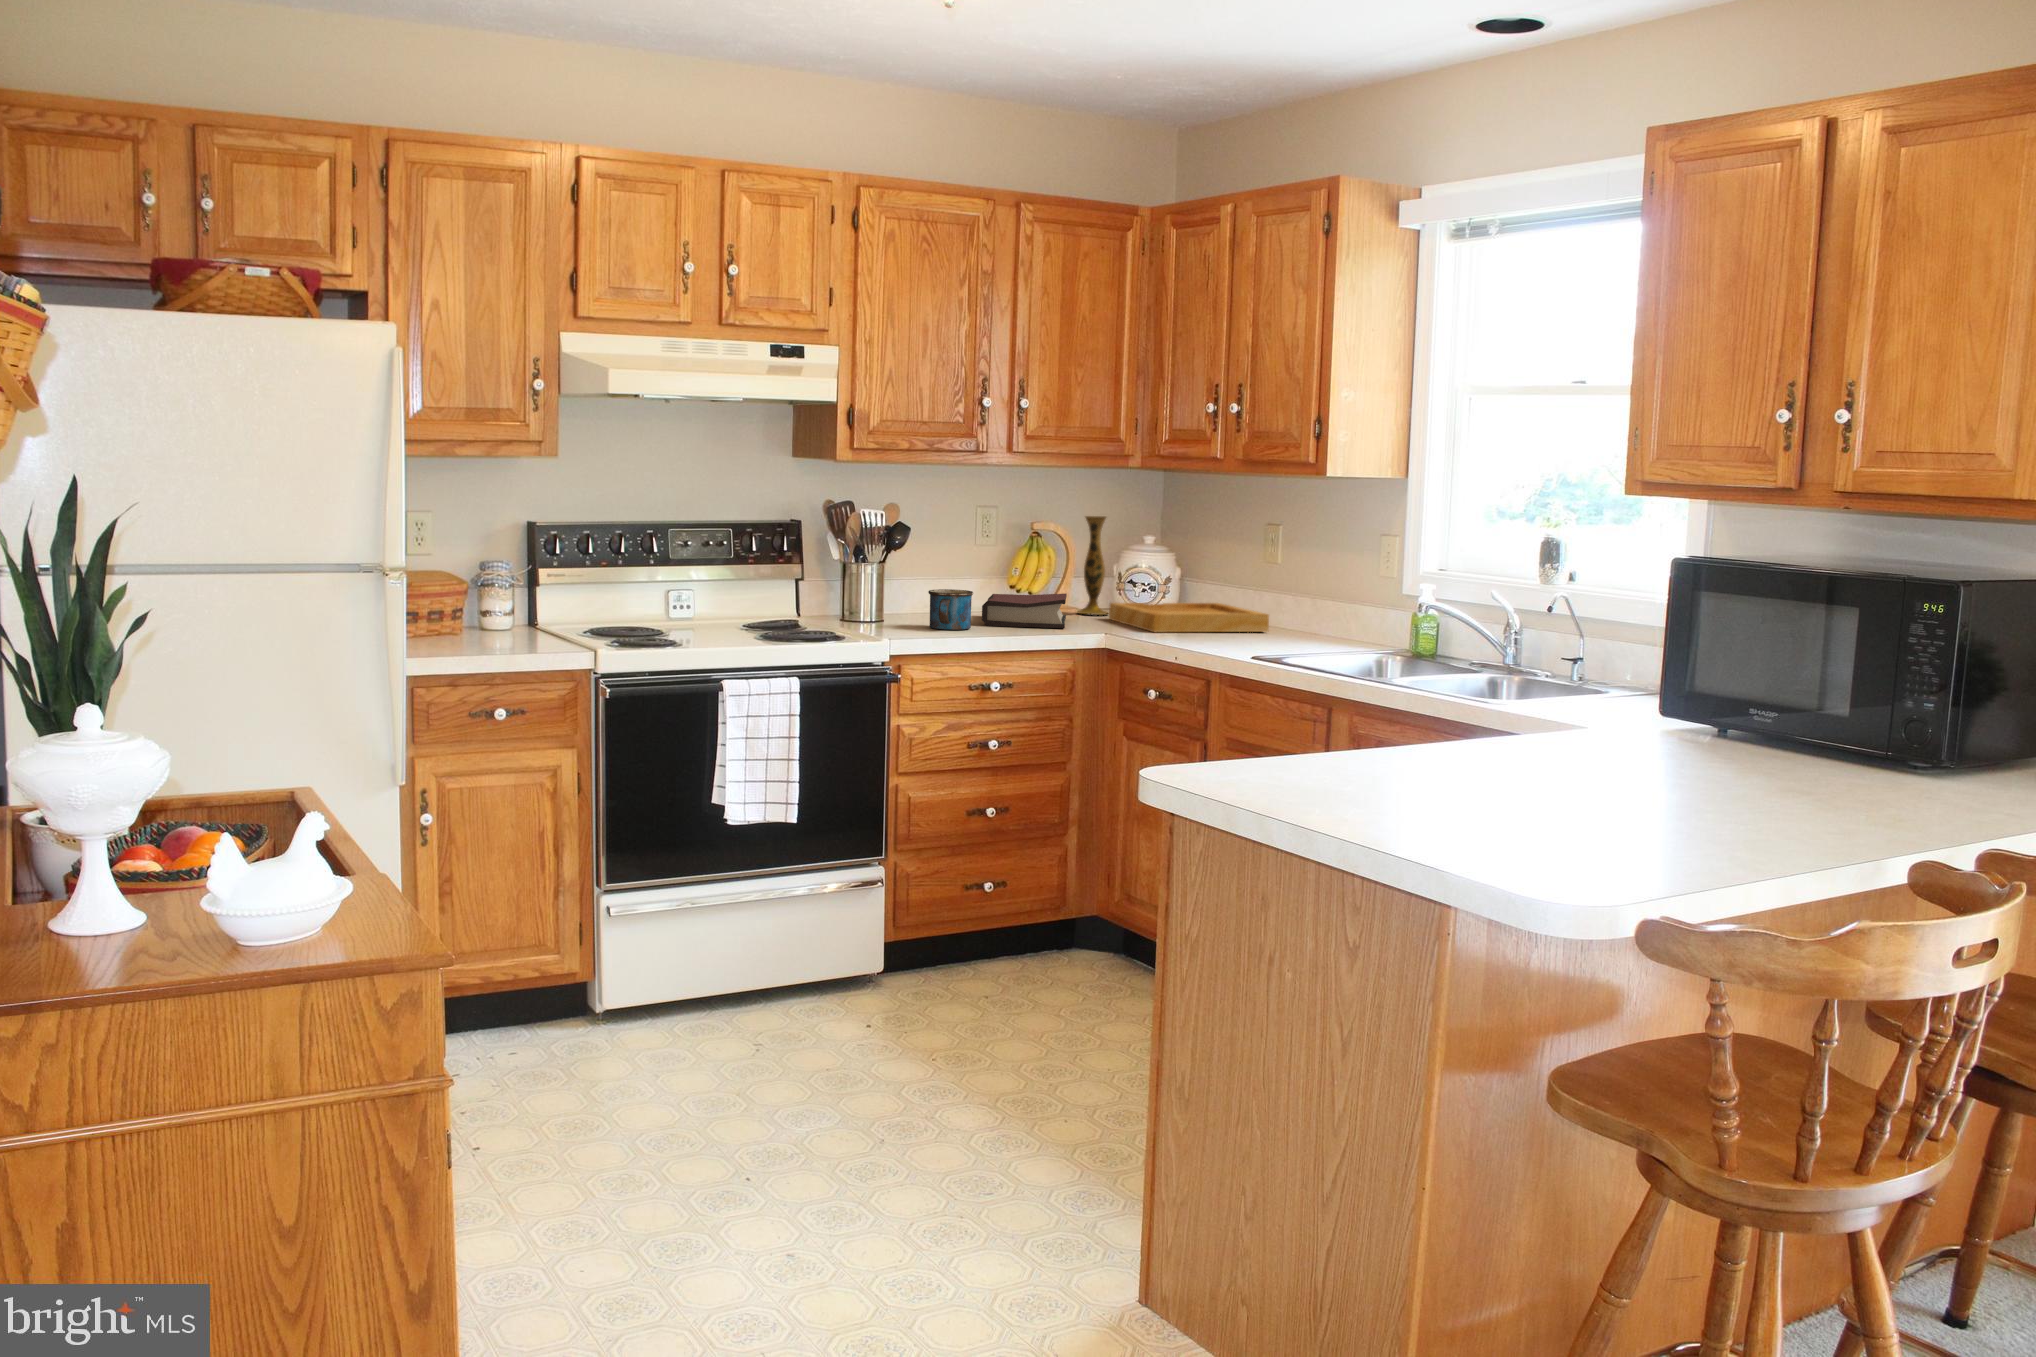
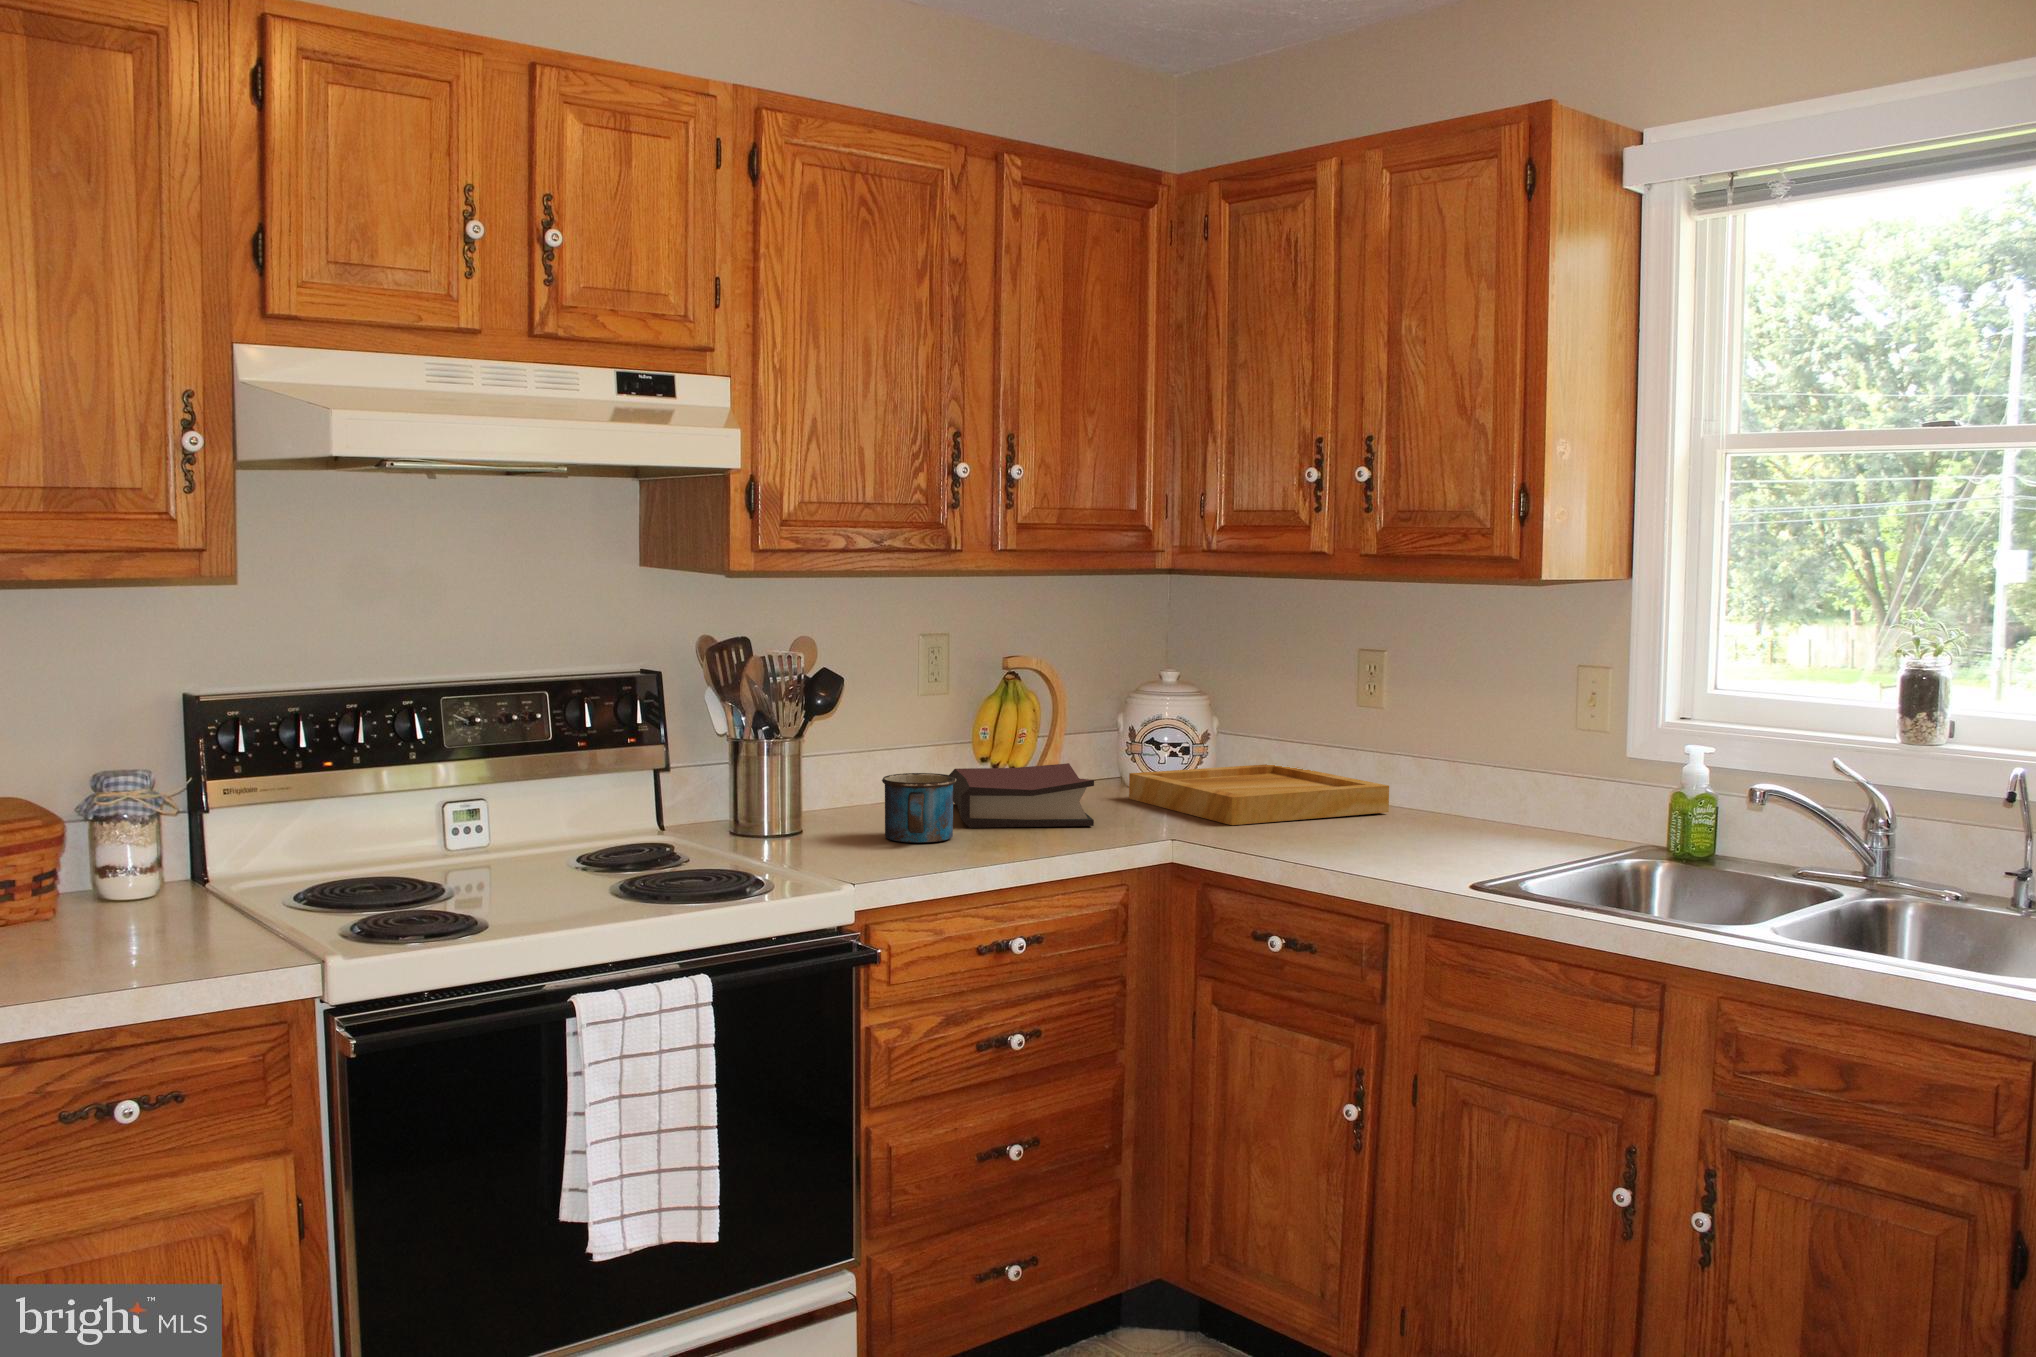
vase: present [1078,516,1109,615] -> none [1067,639,1119,791]

